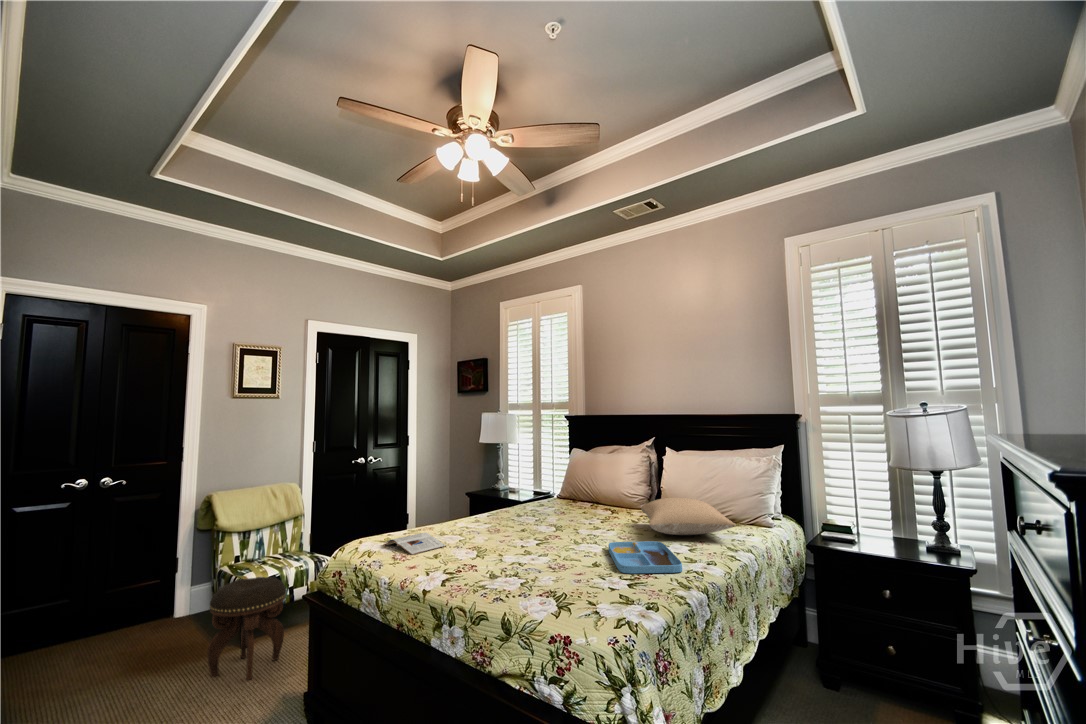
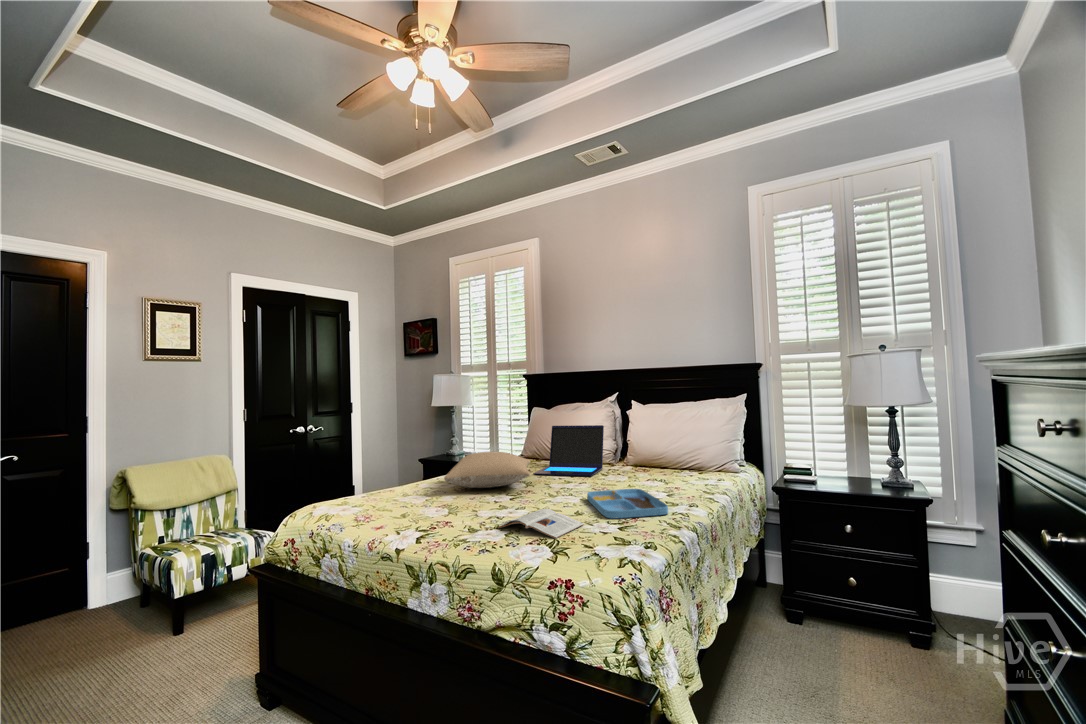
laptop: none [565,470,637,524] -> present [533,425,604,477]
pillow: present [641,498,736,535] -> present [444,452,530,488]
magazine: present [384,533,445,555] -> present [499,509,584,539]
footstool: present [208,577,286,680] -> none [132,555,225,669]

